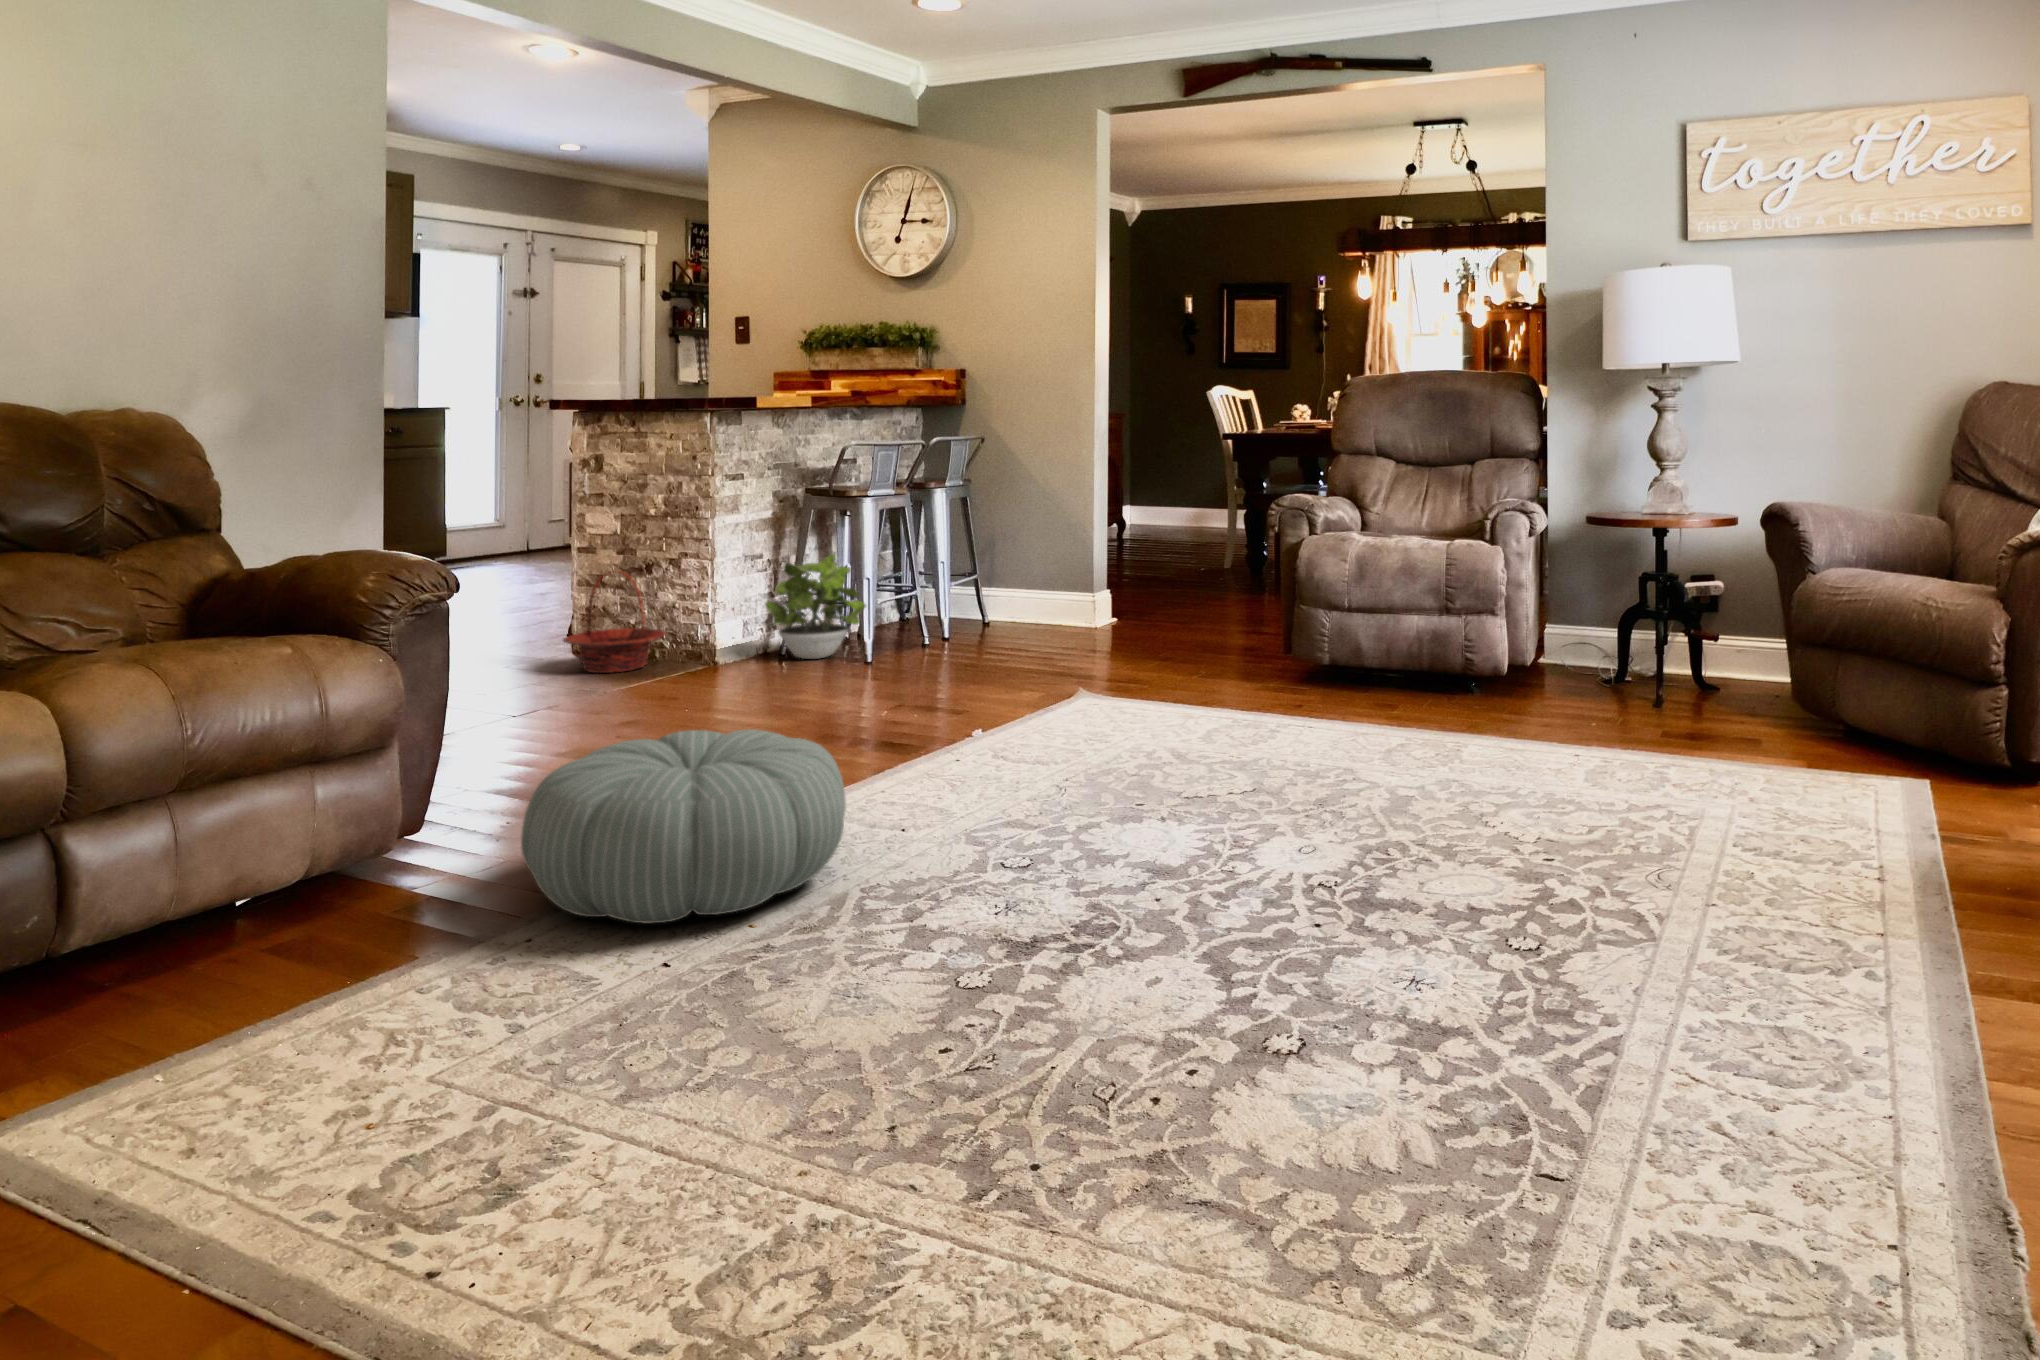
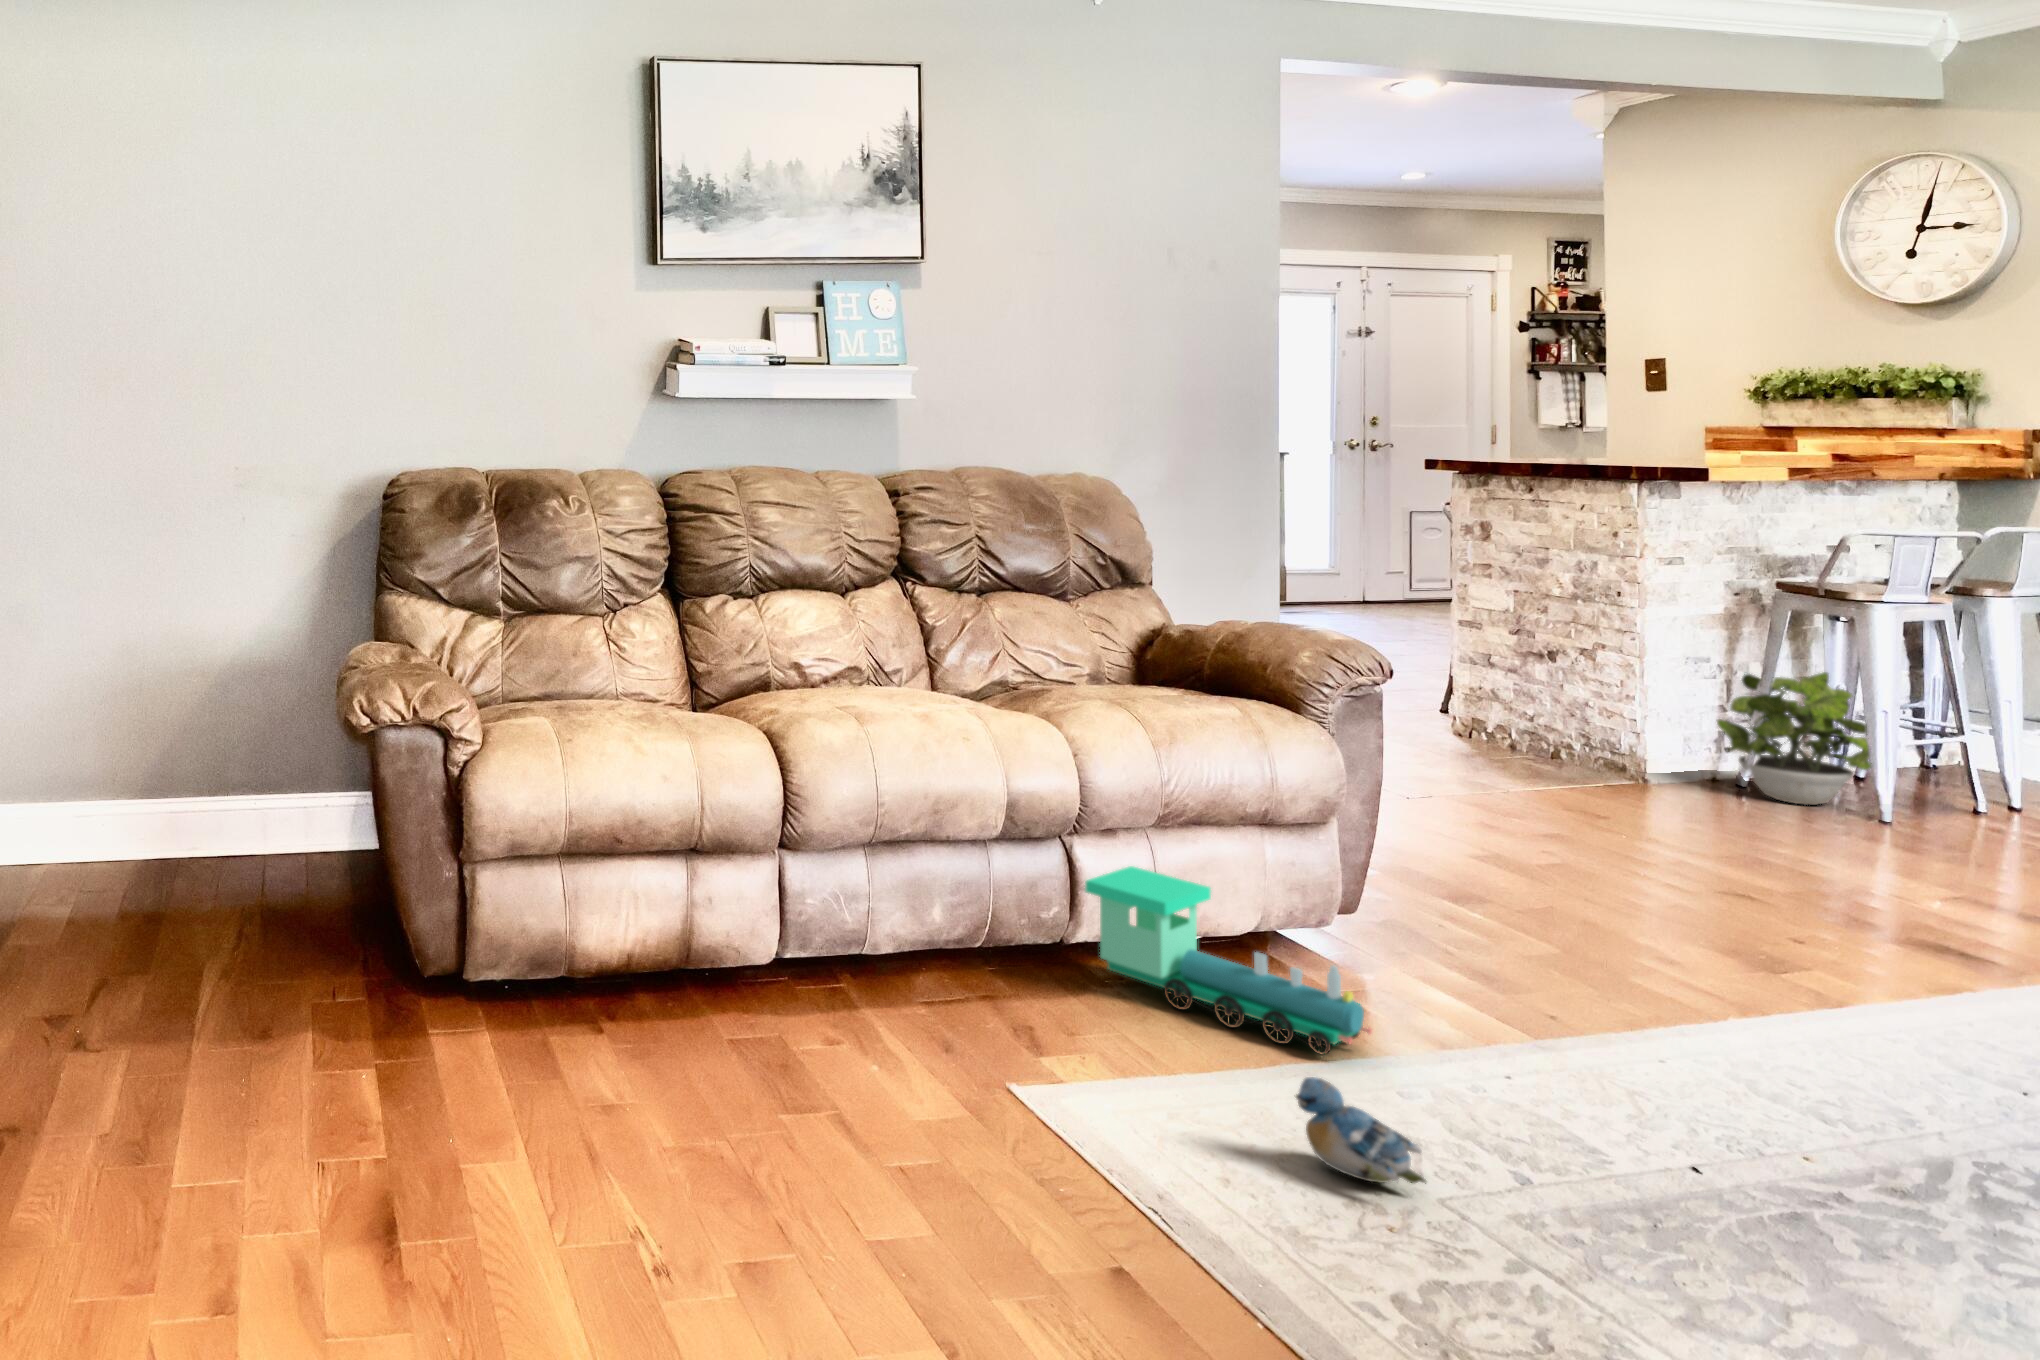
basket: present [563,571,666,673] -> none [1449,655,1580,773]
pouf: present [521,729,846,923] -> none [1478,871,1922,1116]
toy train: none [56,850,401,1001] -> present [1085,866,1371,1055]
plush toy: none [275,1025,416,1120] -> present [1296,1077,1426,1184]

